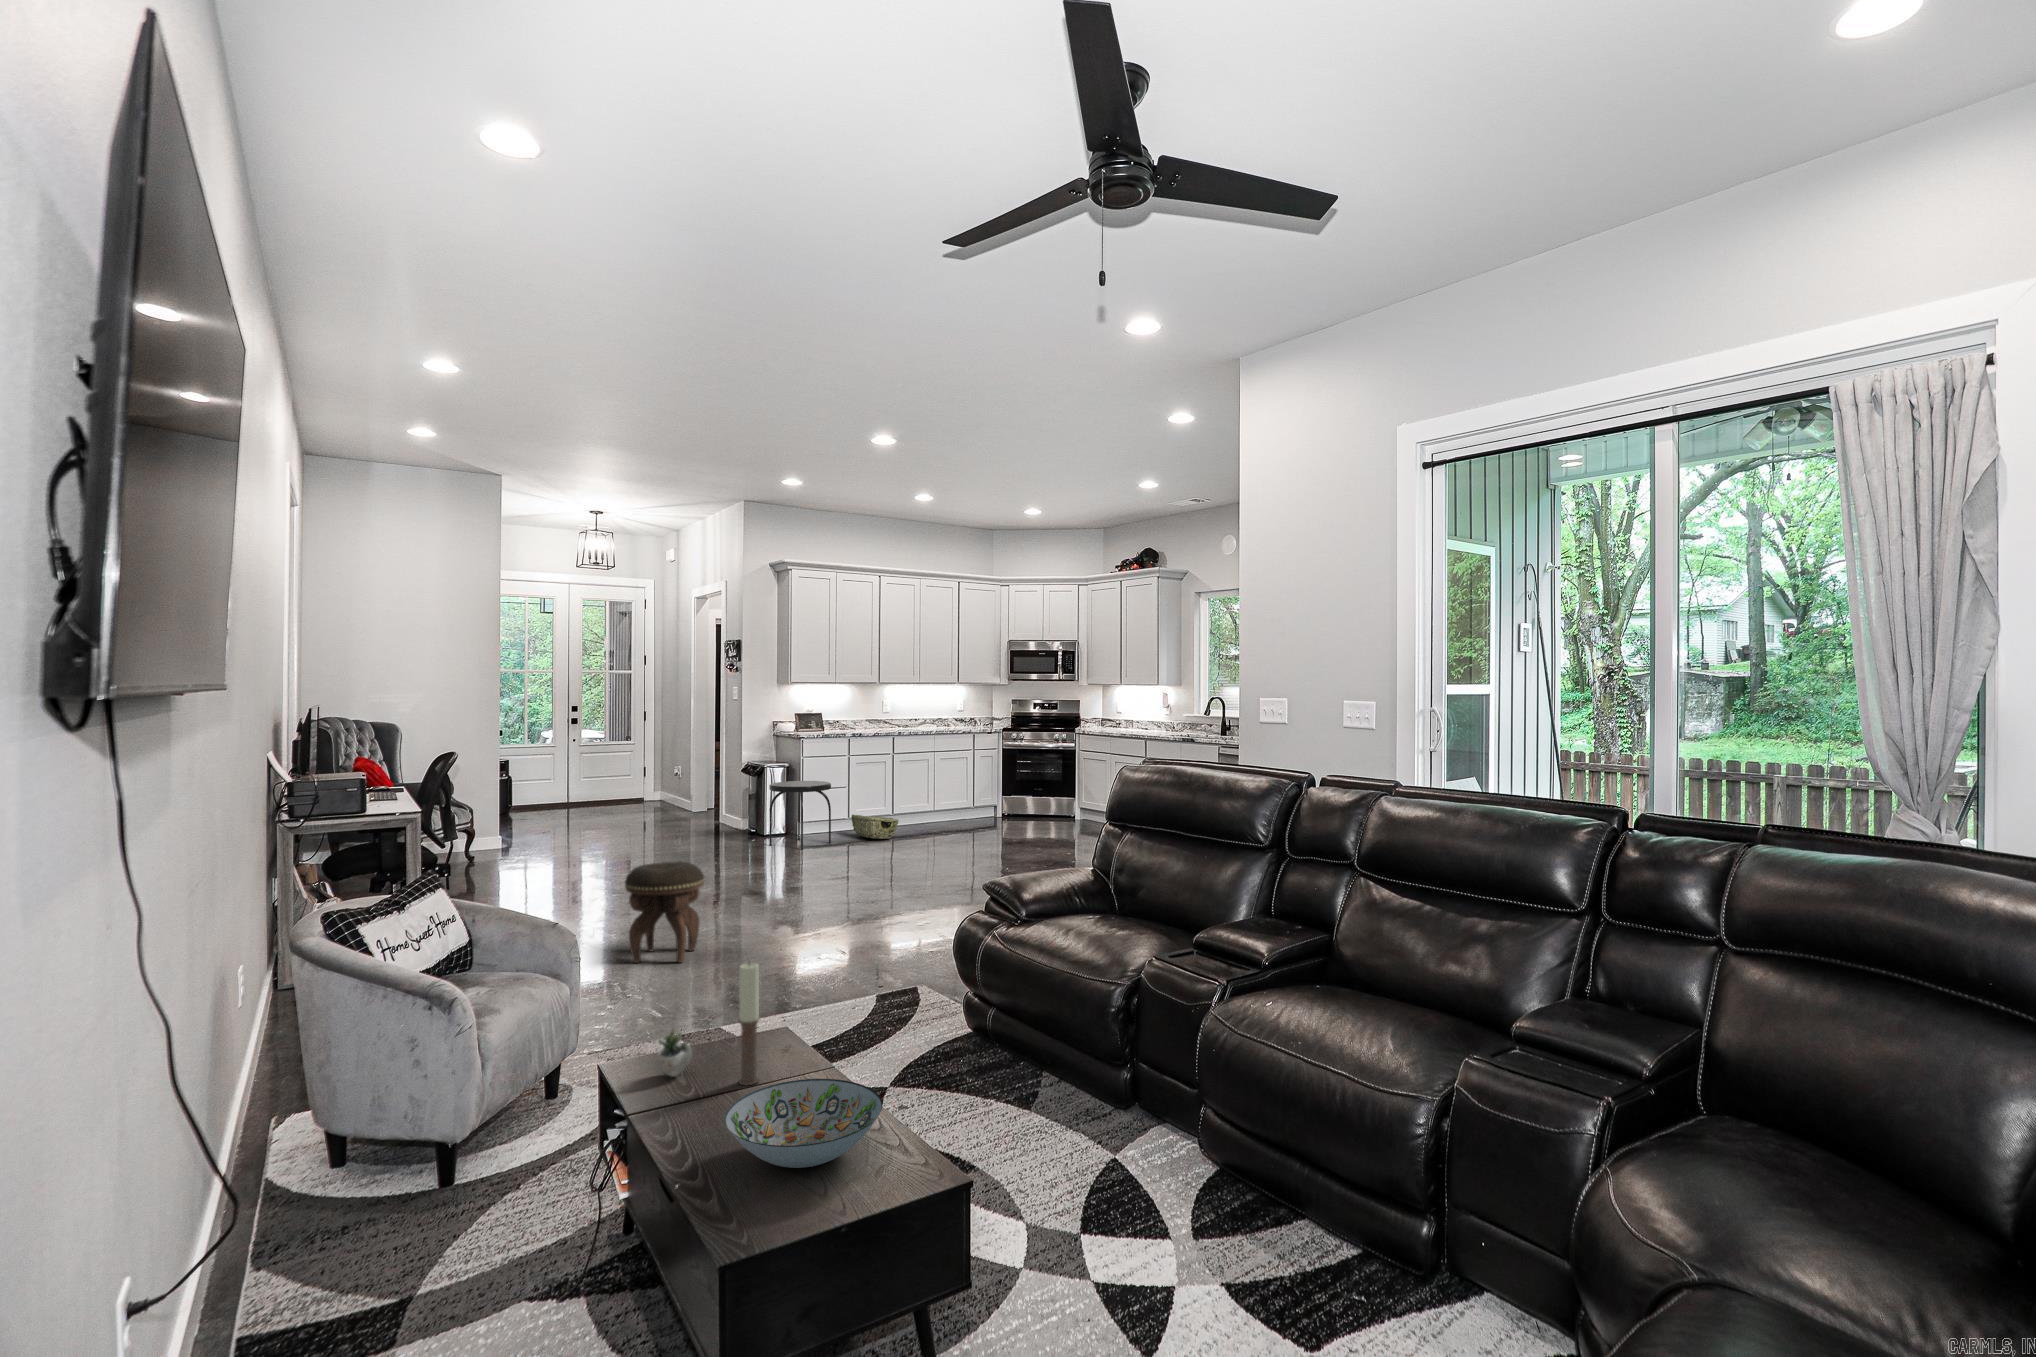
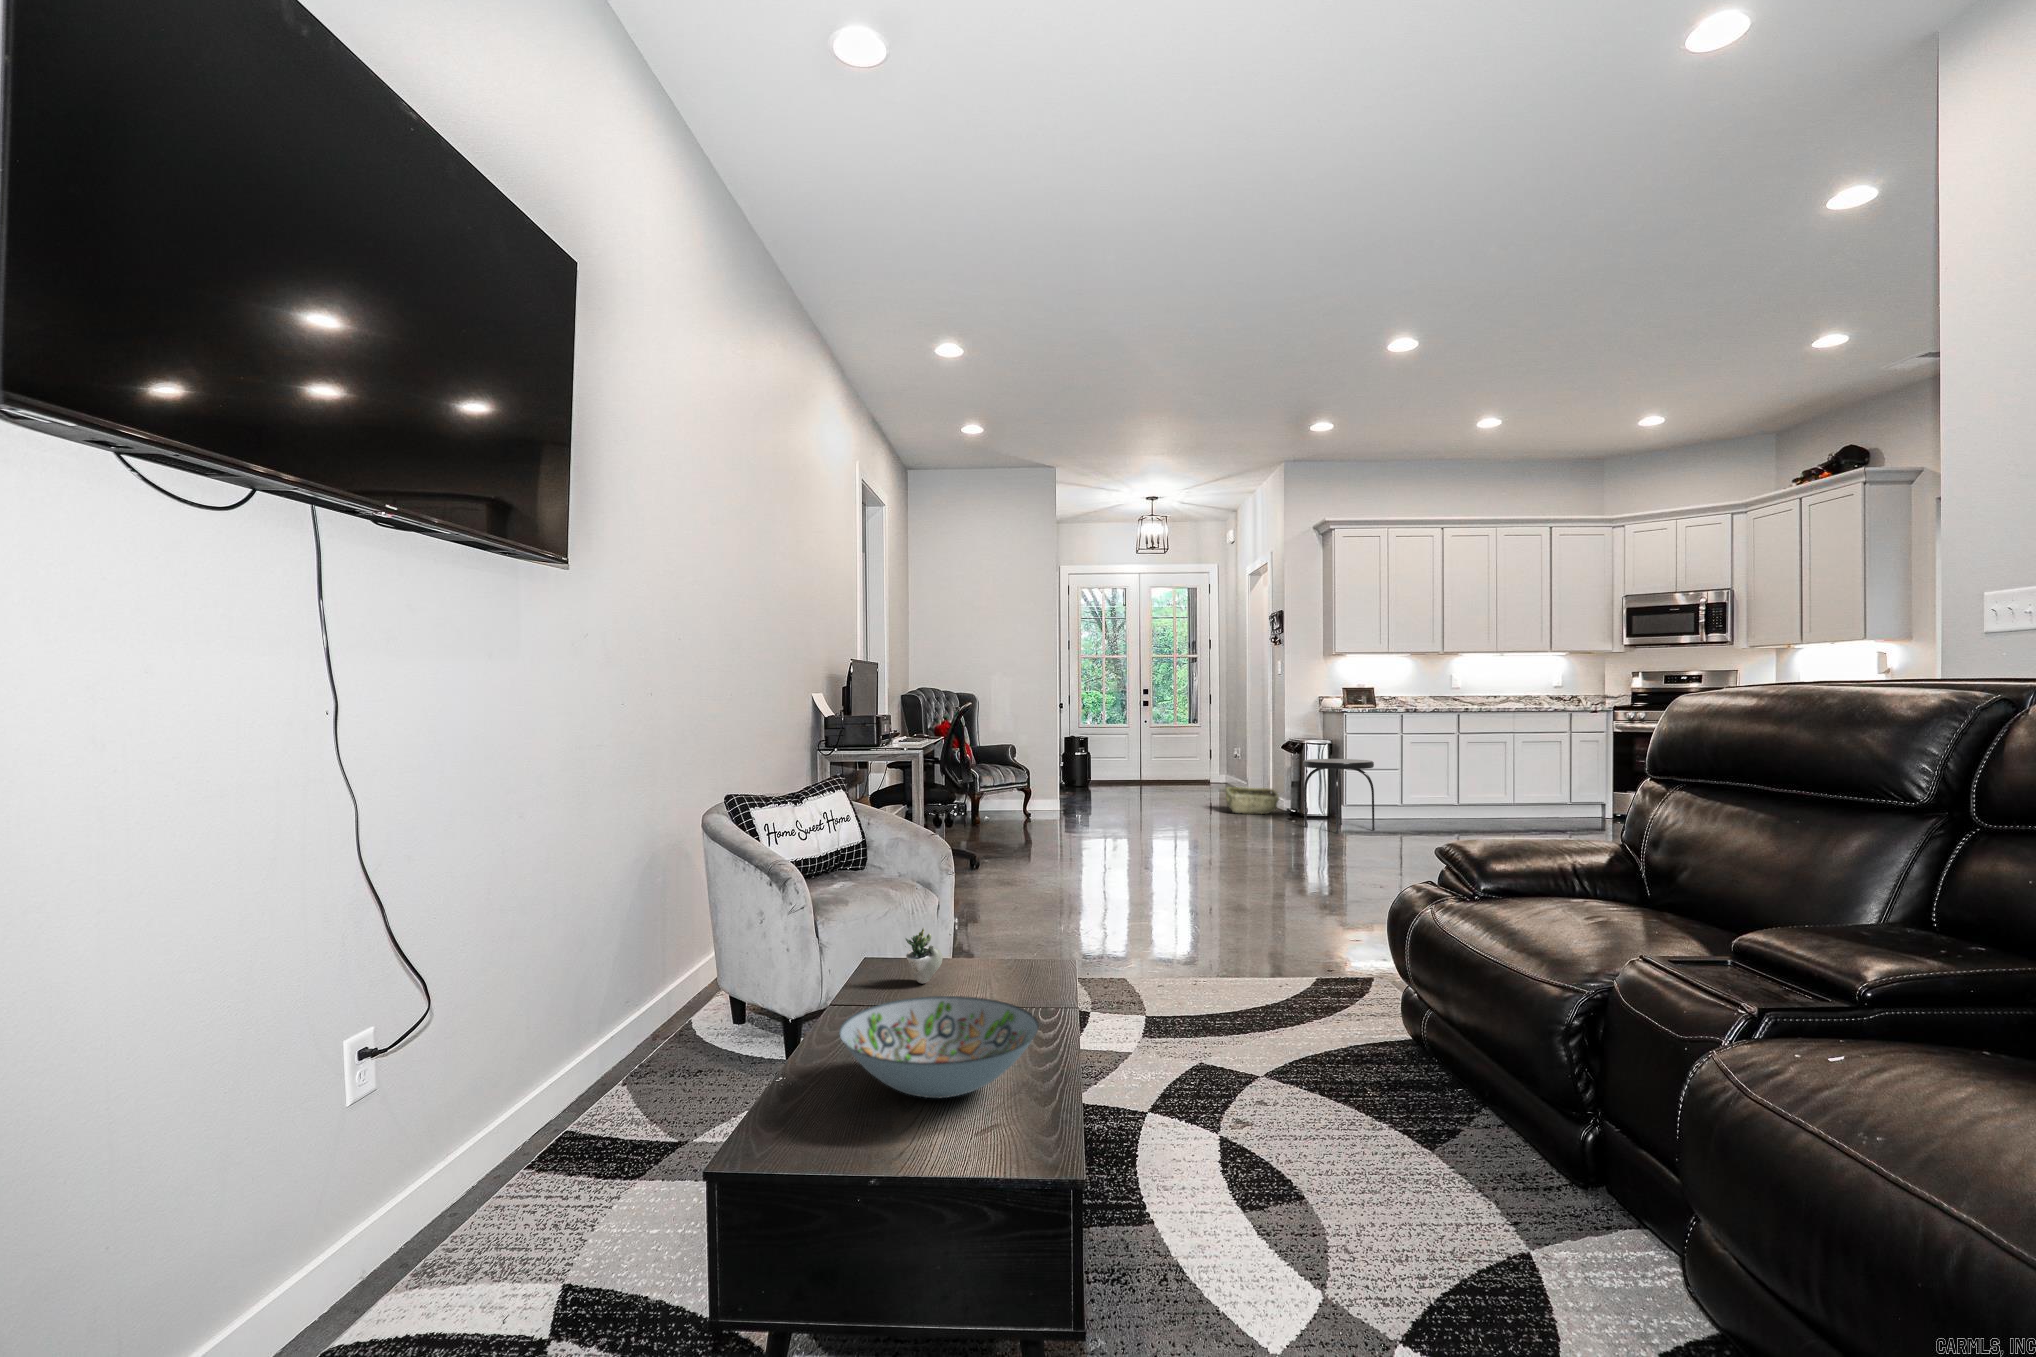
woven basket: present [851,814,899,839] -> present [1225,787,1279,814]
footstool: present [625,861,704,963] -> none [1082,811,1161,916]
candle: present [739,963,760,1085] -> none [972,859,996,1006]

